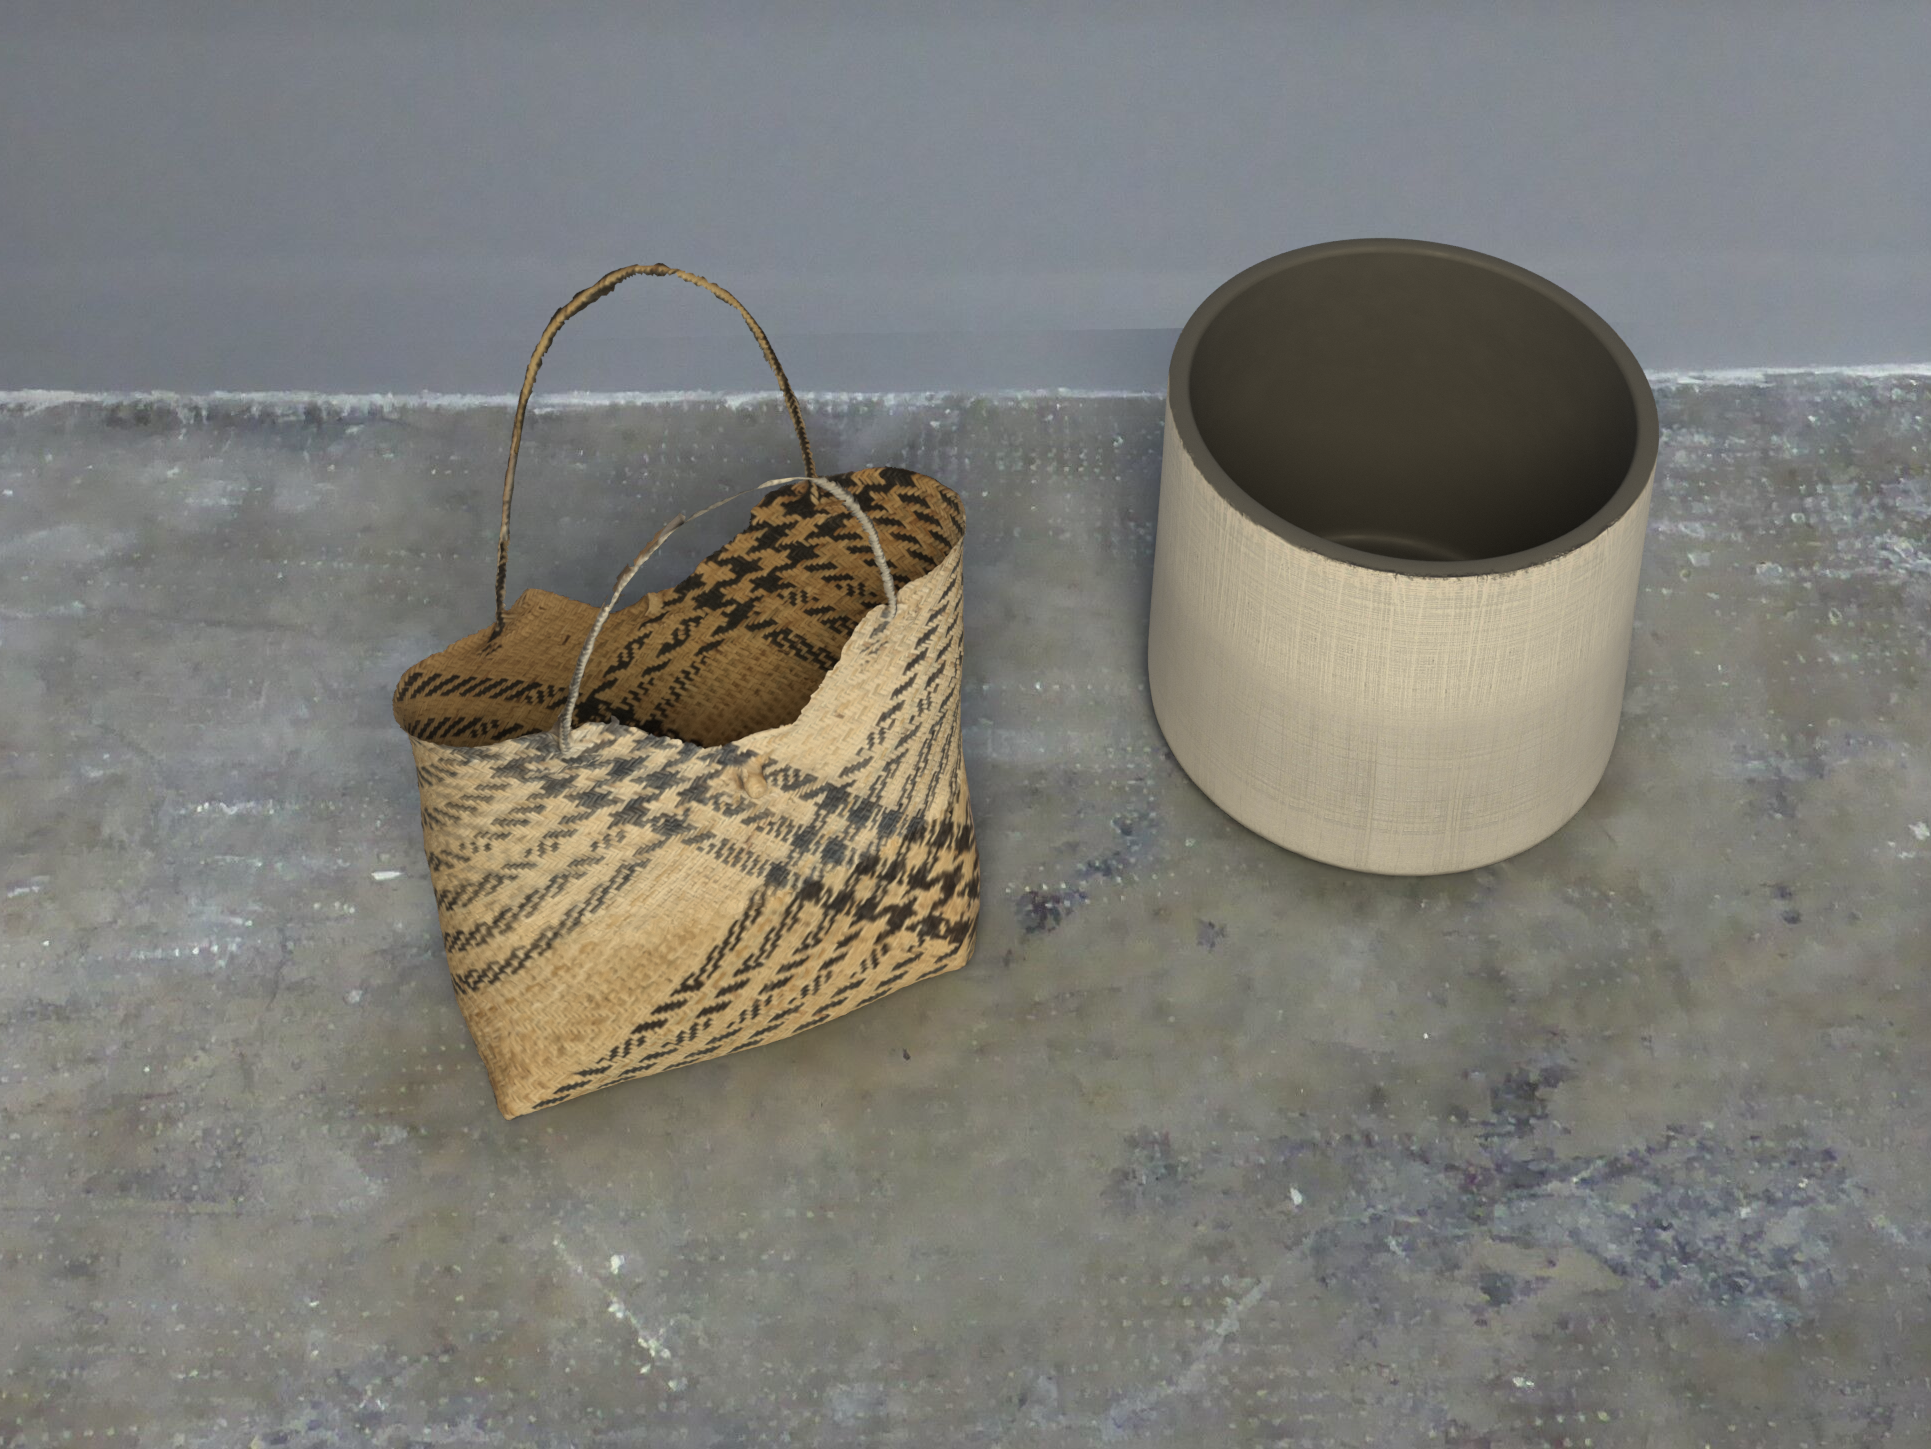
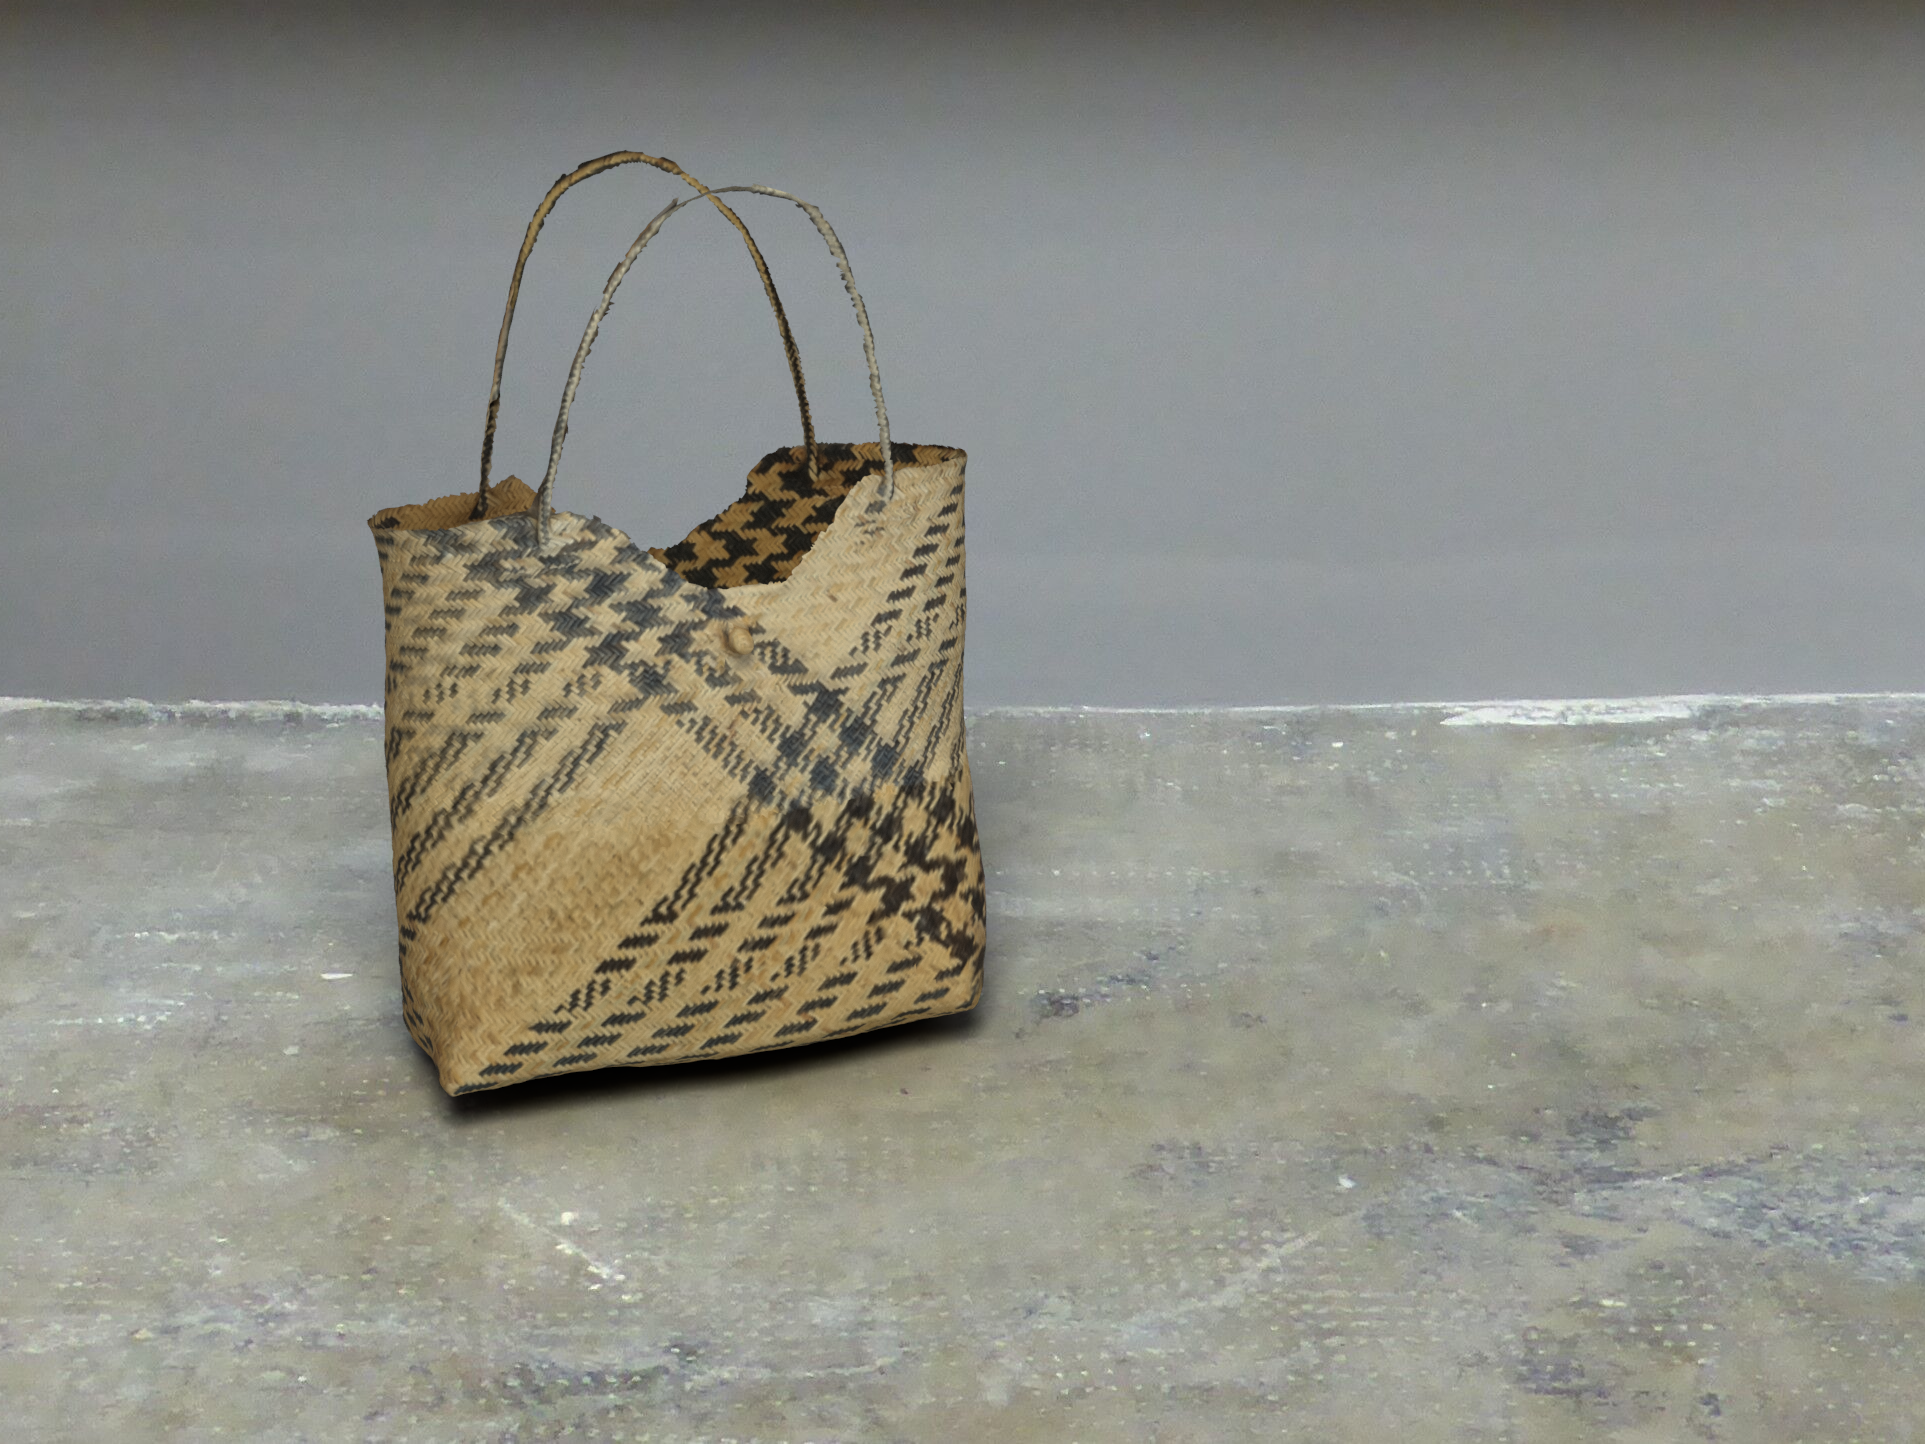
planter: present [1148,238,1659,876] -> none [1174,380,1686,973]

